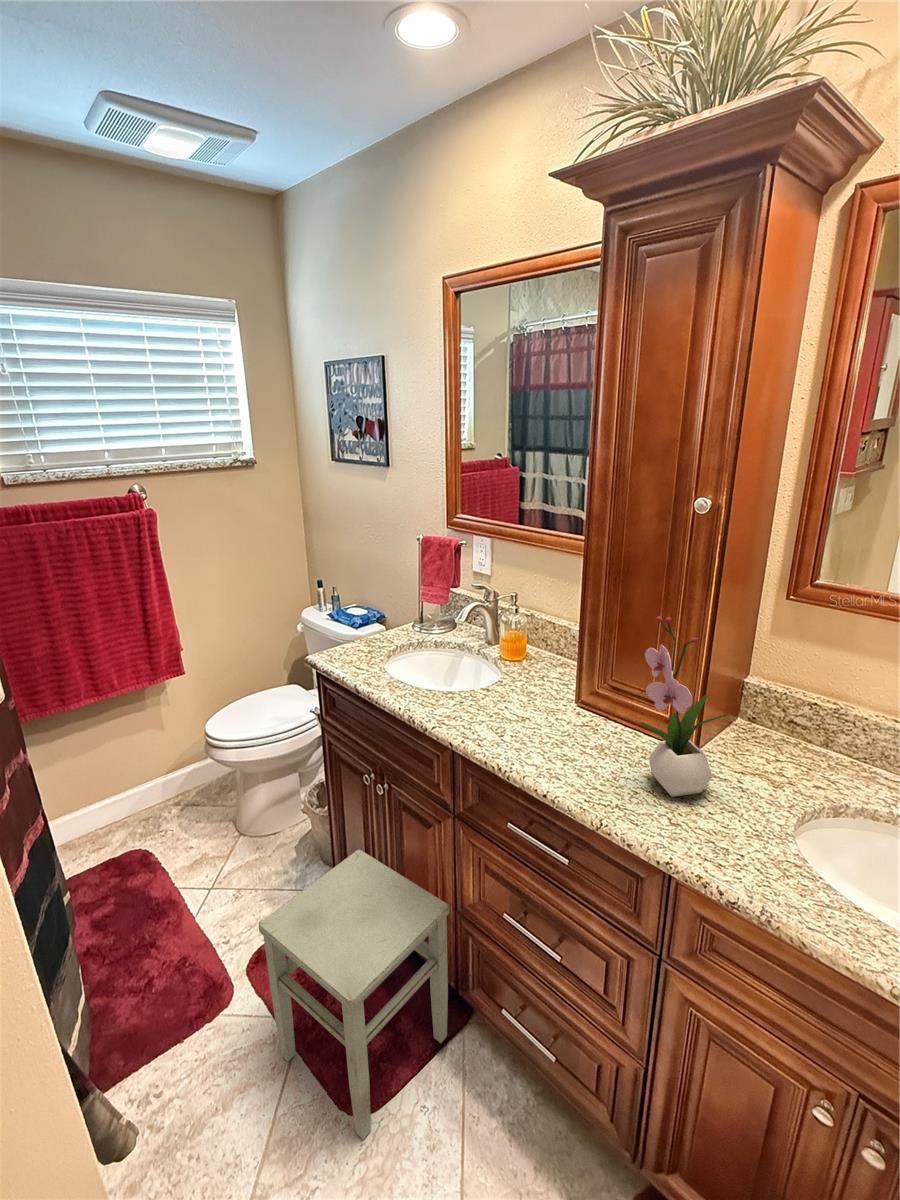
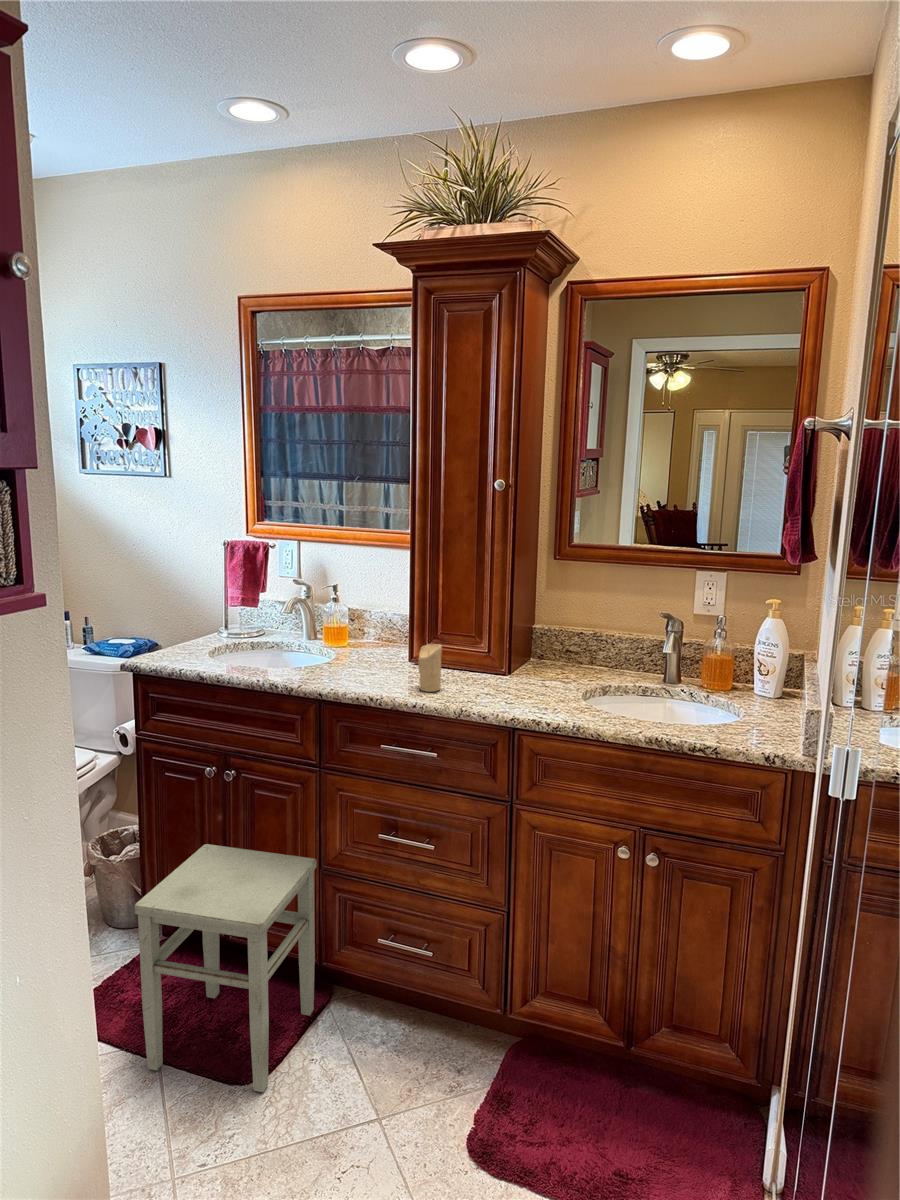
flower arrangement: present [641,616,731,797] -> none [475,559,536,694]
candle: none [565,710,596,772] -> present [418,644,442,692]

